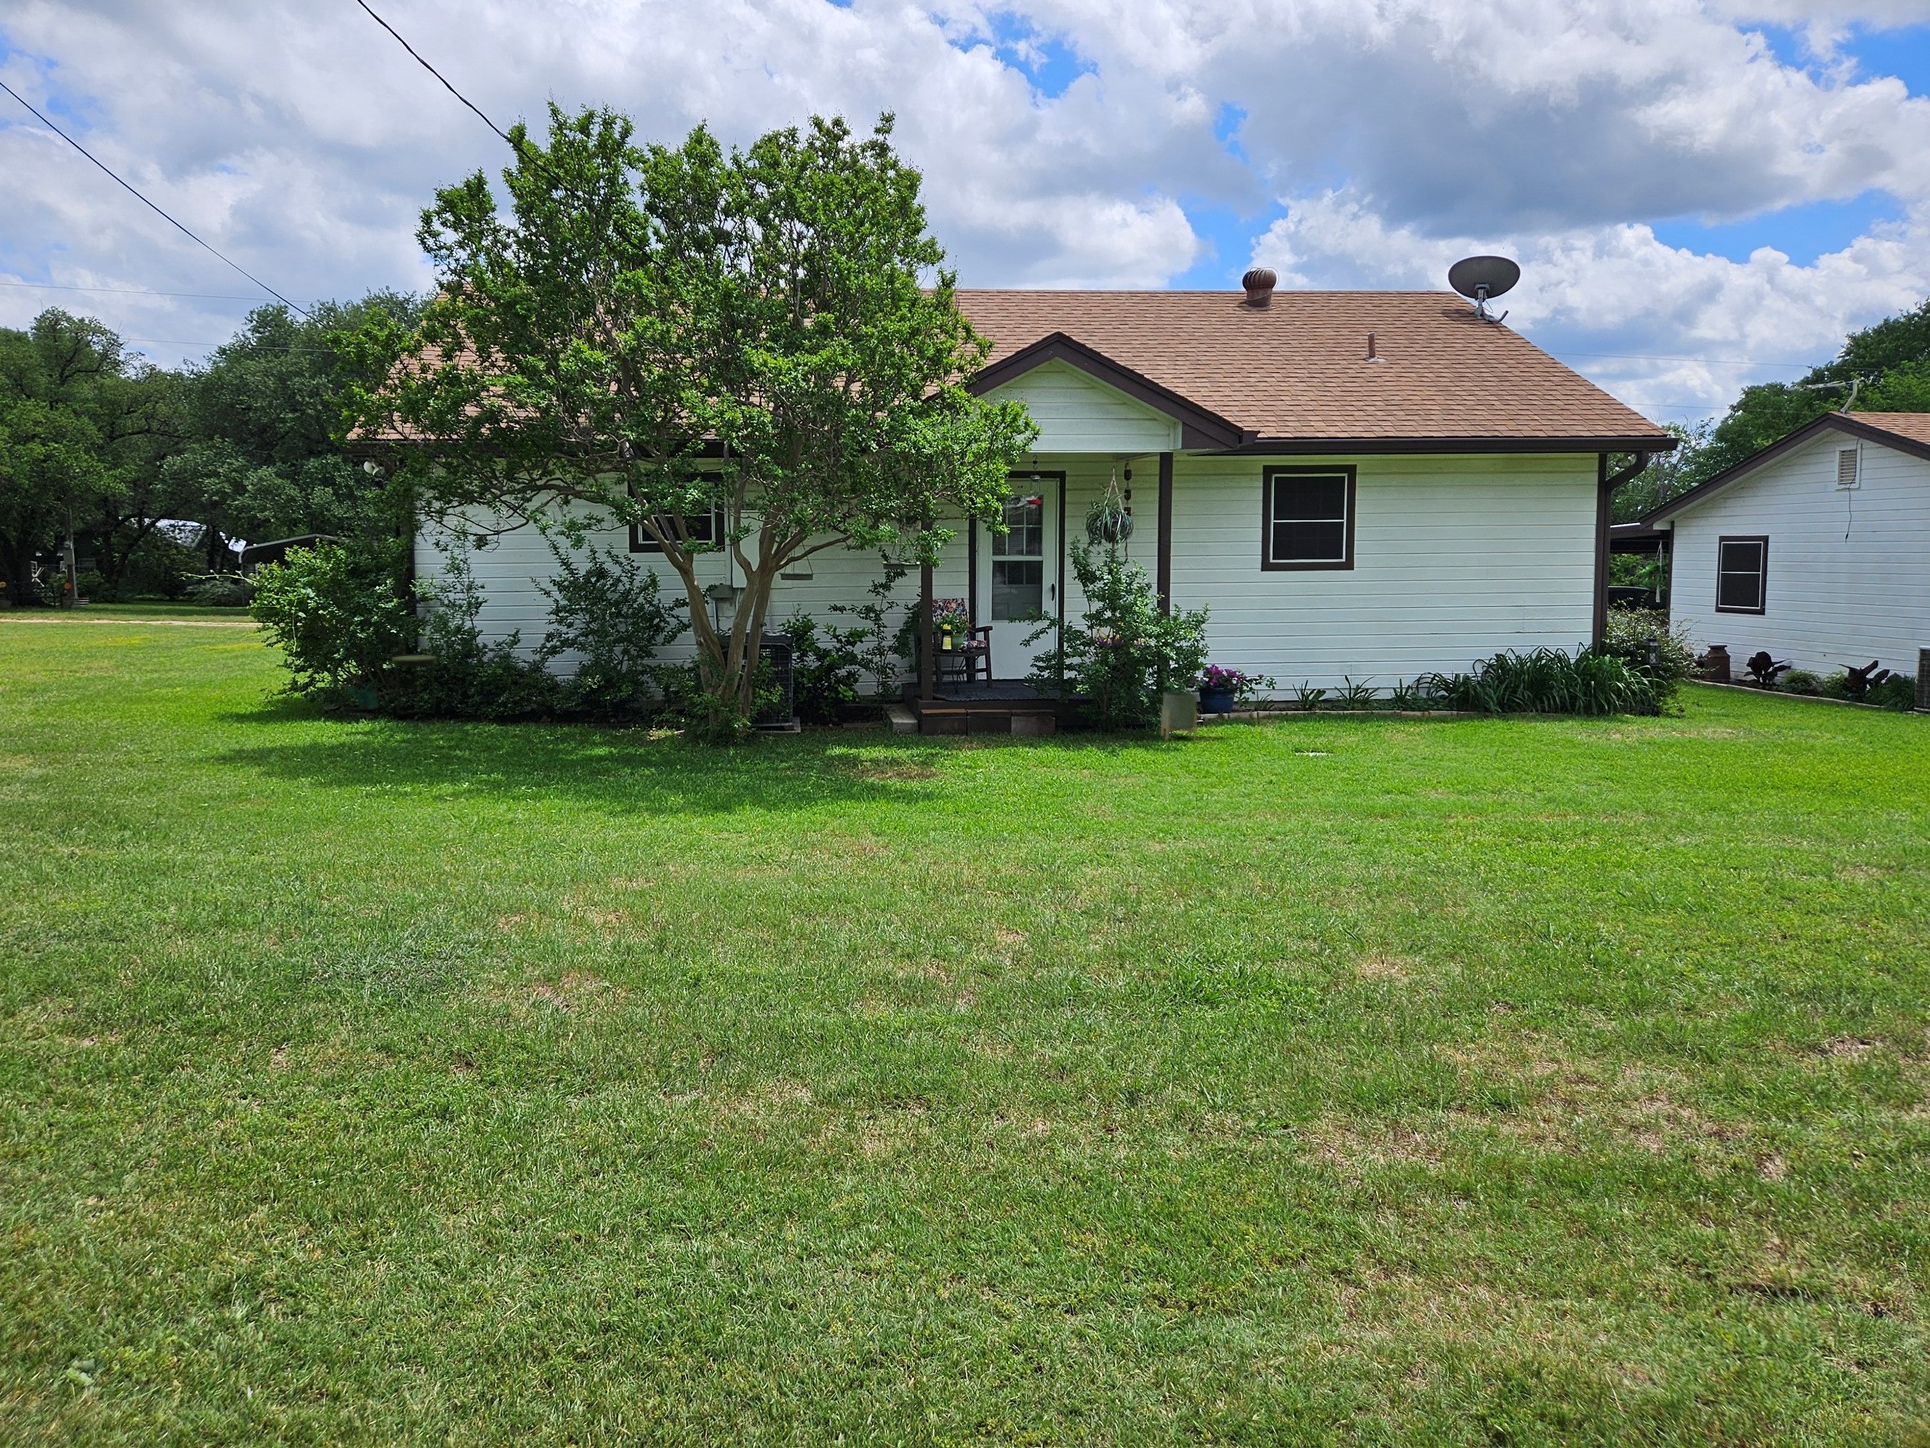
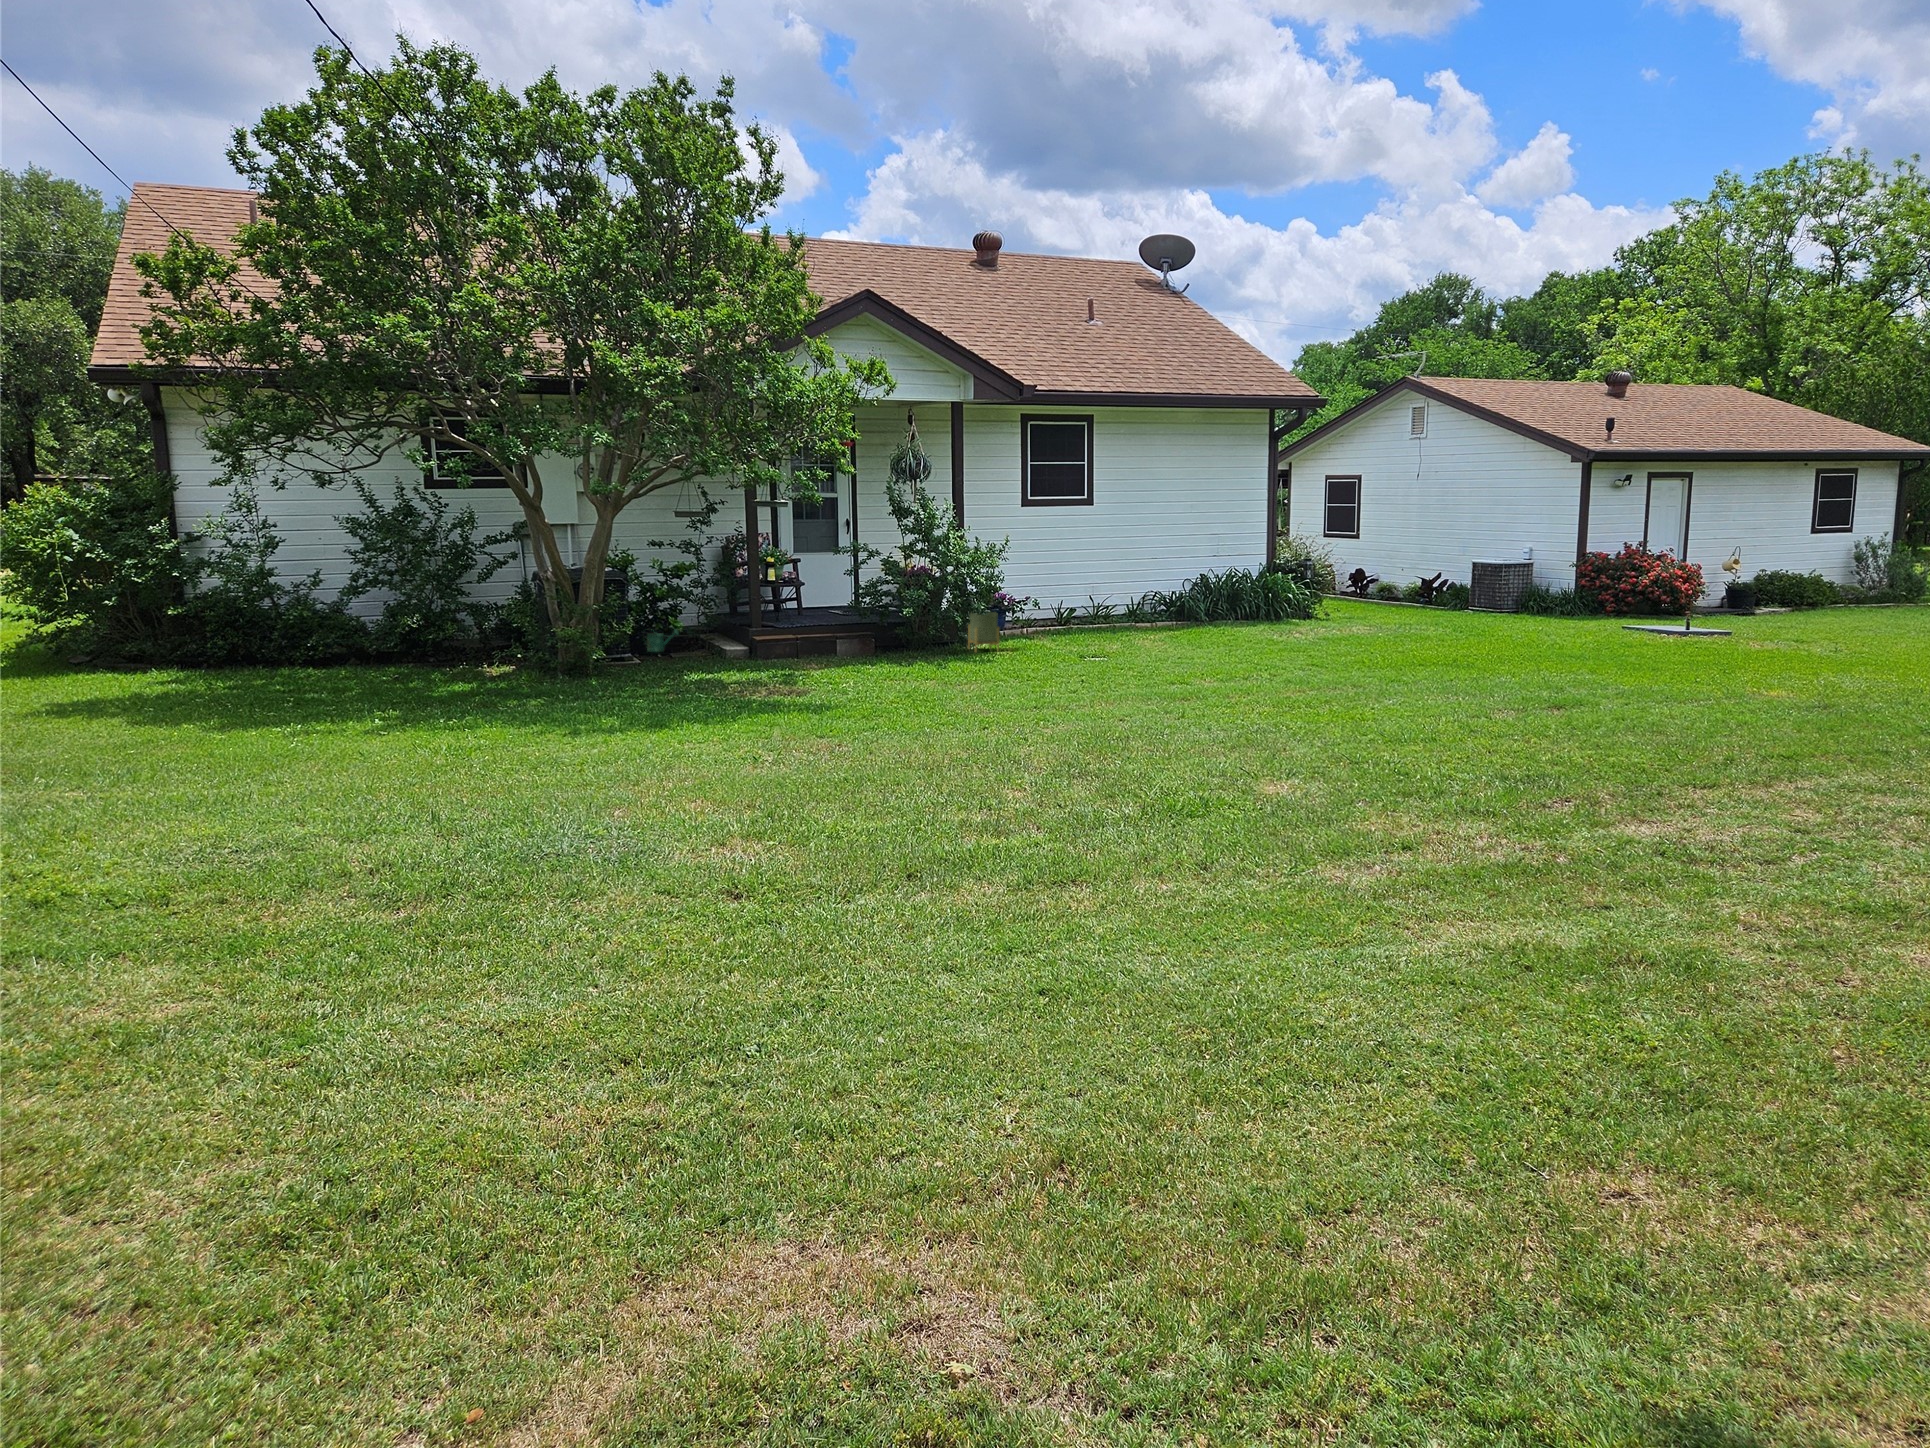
side table: present [392,655,436,715] -> none [193,600,247,663]
watering can: present [348,685,378,710] -> present [647,630,679,652]

